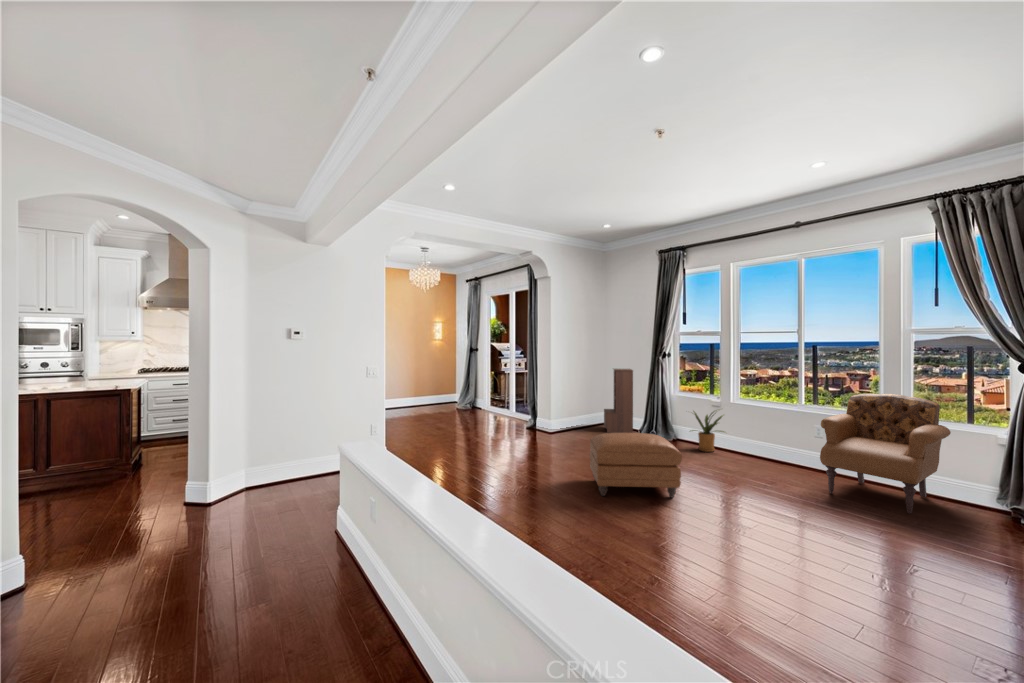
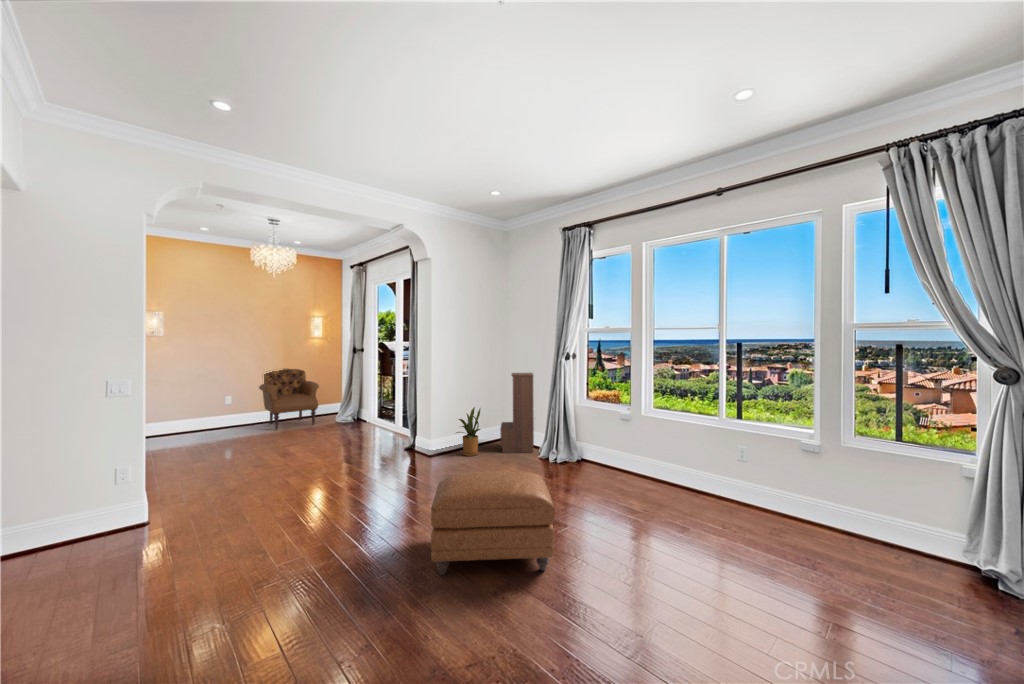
armchair: present [820,394,951,514] -> present [259,369,319,430]
house plant: present [692,411,724,452] -> present [456,407,480,456]

